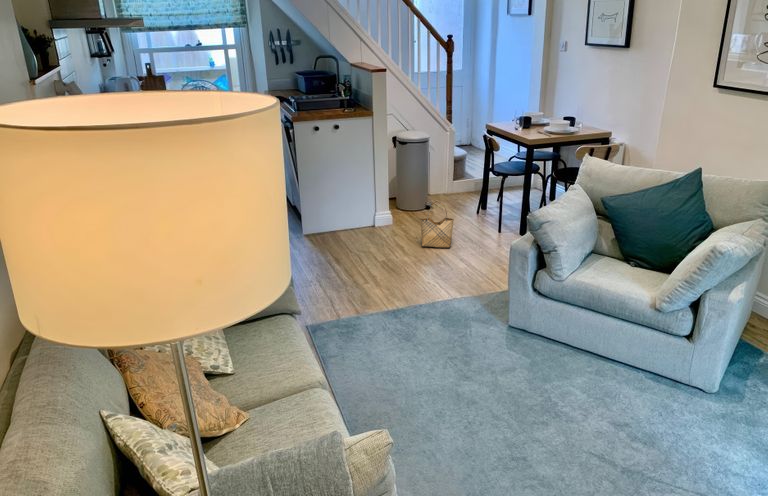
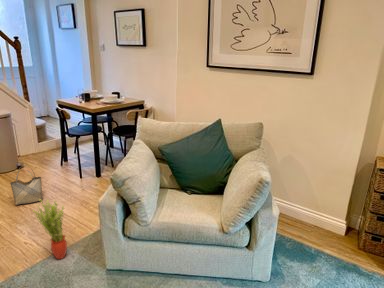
potted plant: none [444,233,476,305] -> present [36,200,67,259]

